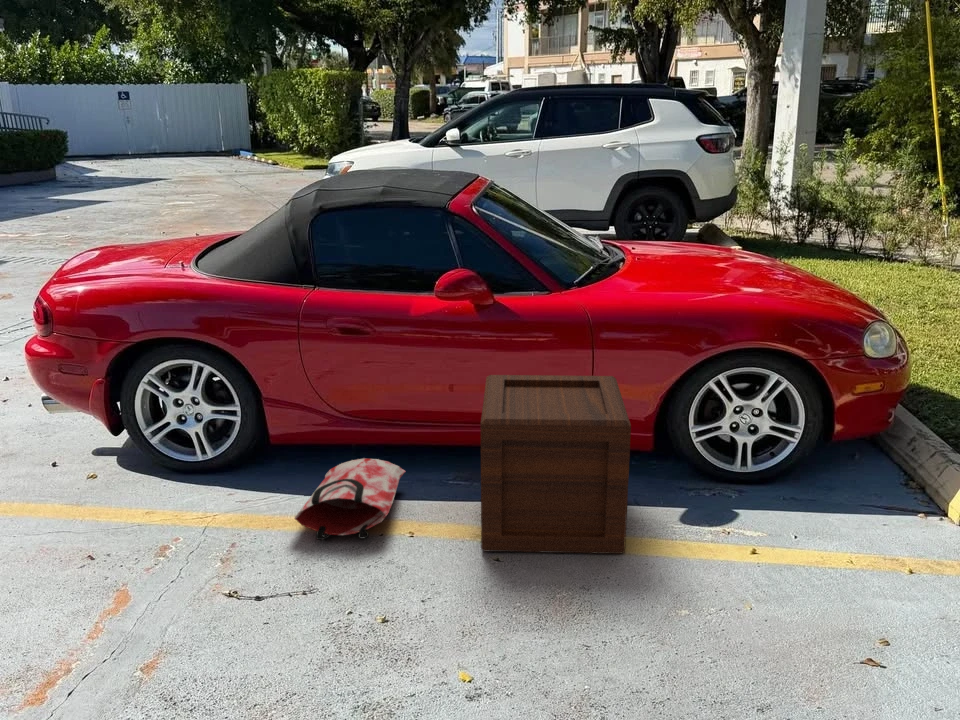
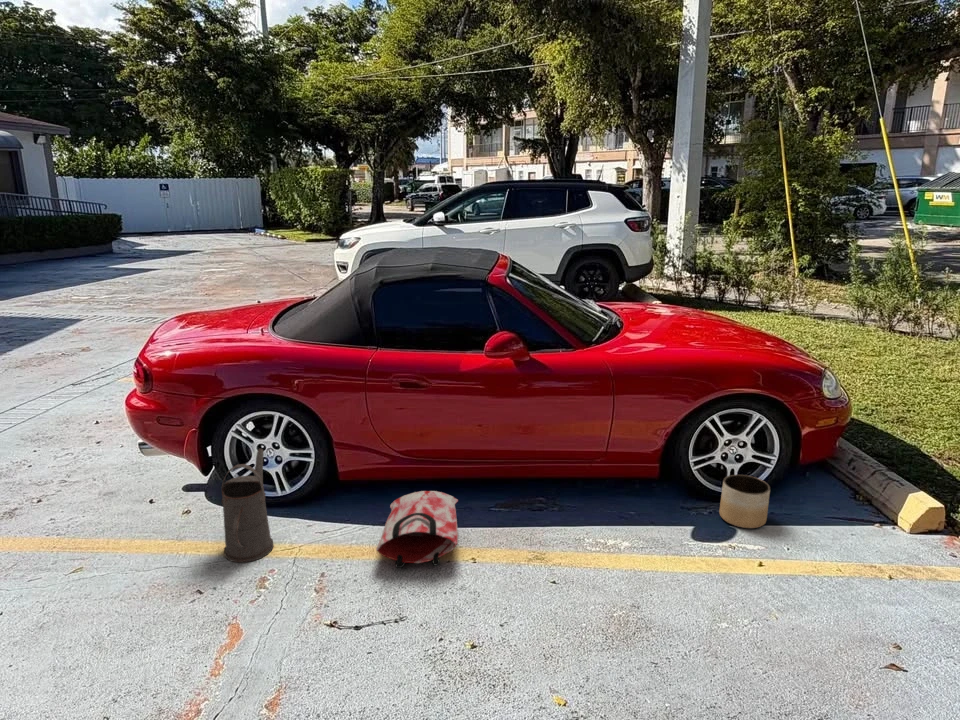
wooden crate: present [481,375,631,554] -> none [526,418,667,573]
watering can: none [123,403,185,529] -> present [221,449,274,562]
planter: none [725,450,785,515] -> present [719,475,770,528]

